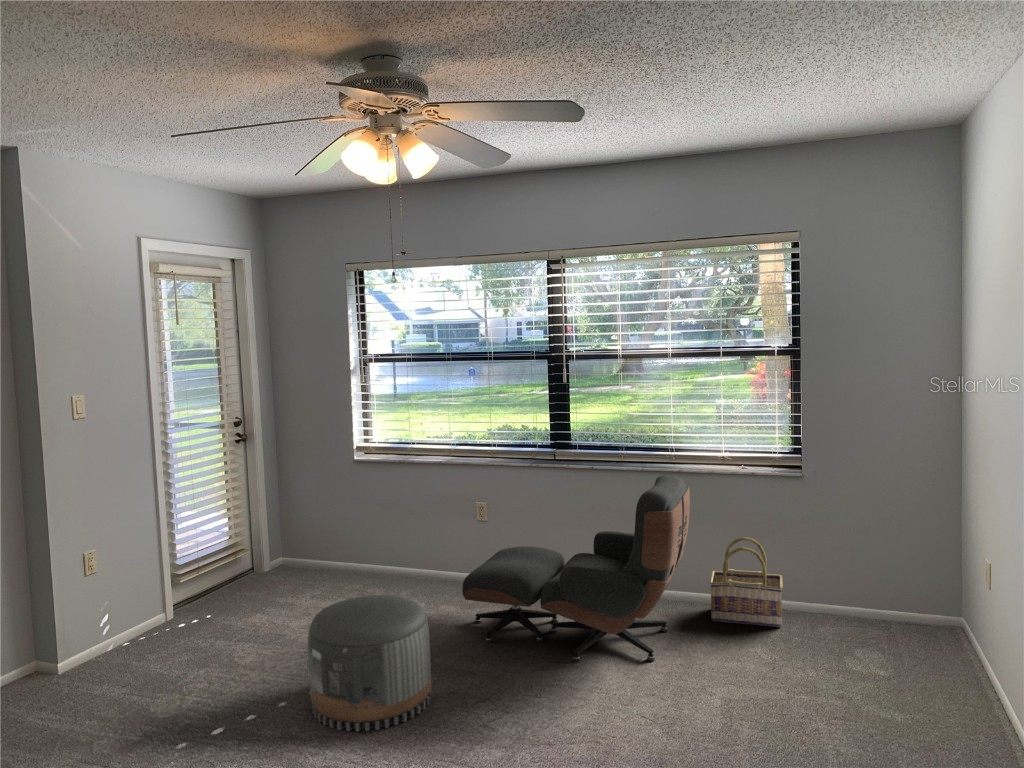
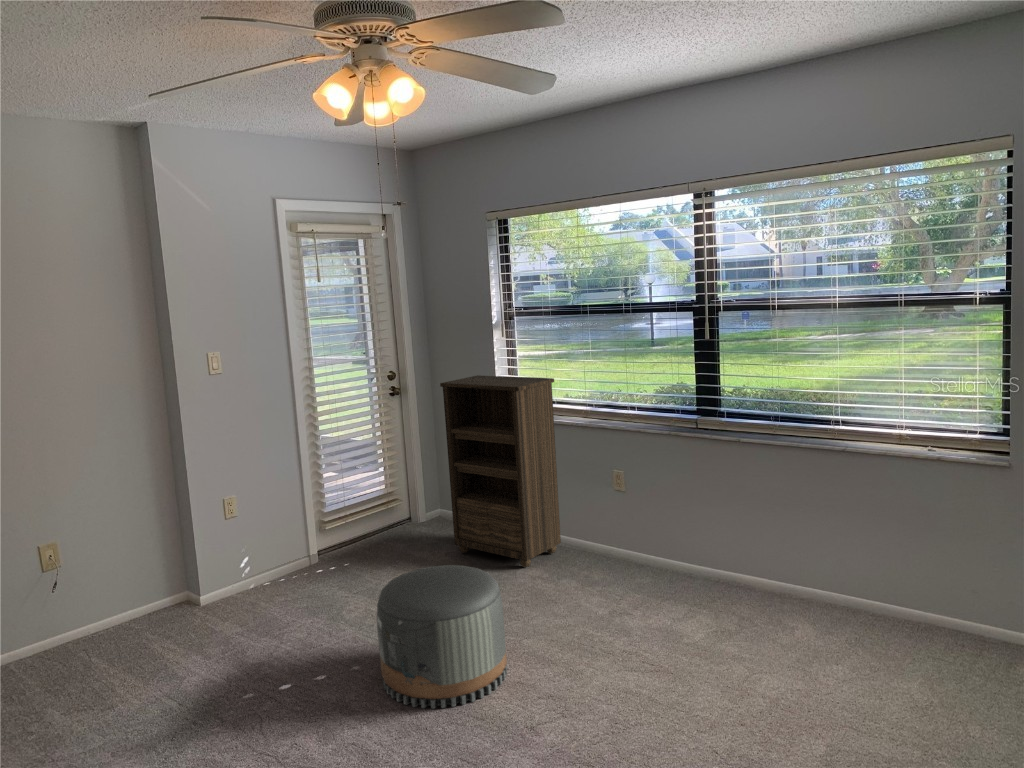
bookshelf: none [309,419,425,600] -> present [440,375,561,567]
lounge chair: present [462,475,690,662] -> none [565,455,839,678]
basket: present [710,537,783,627] -> none [869,537,975,657]

